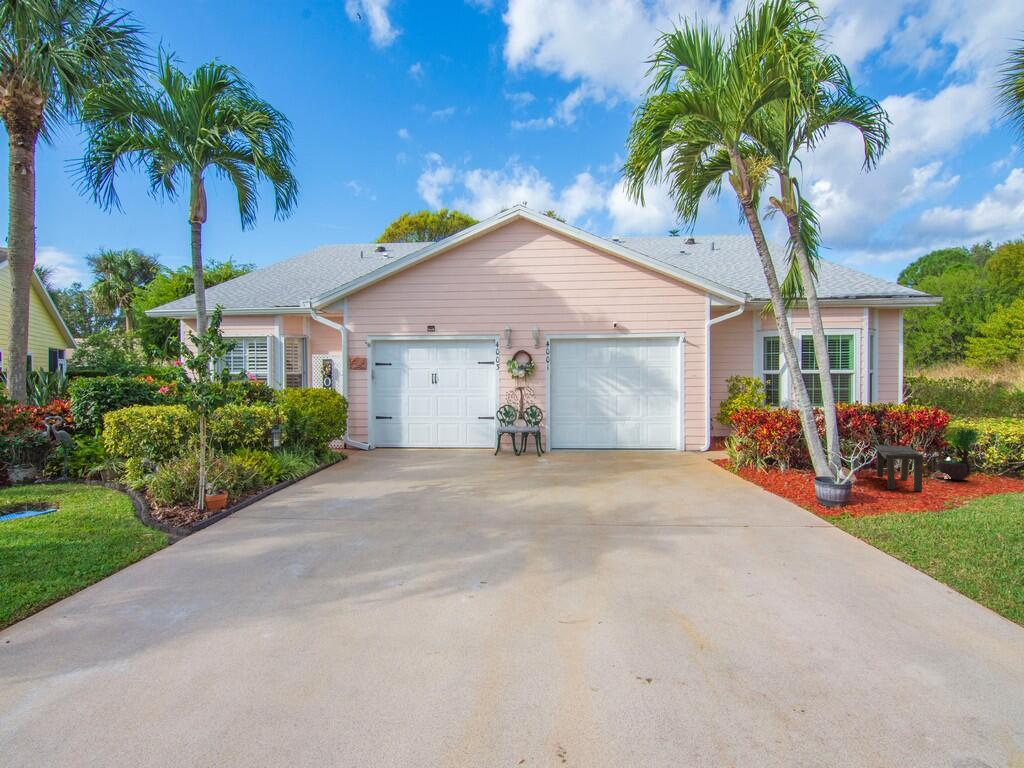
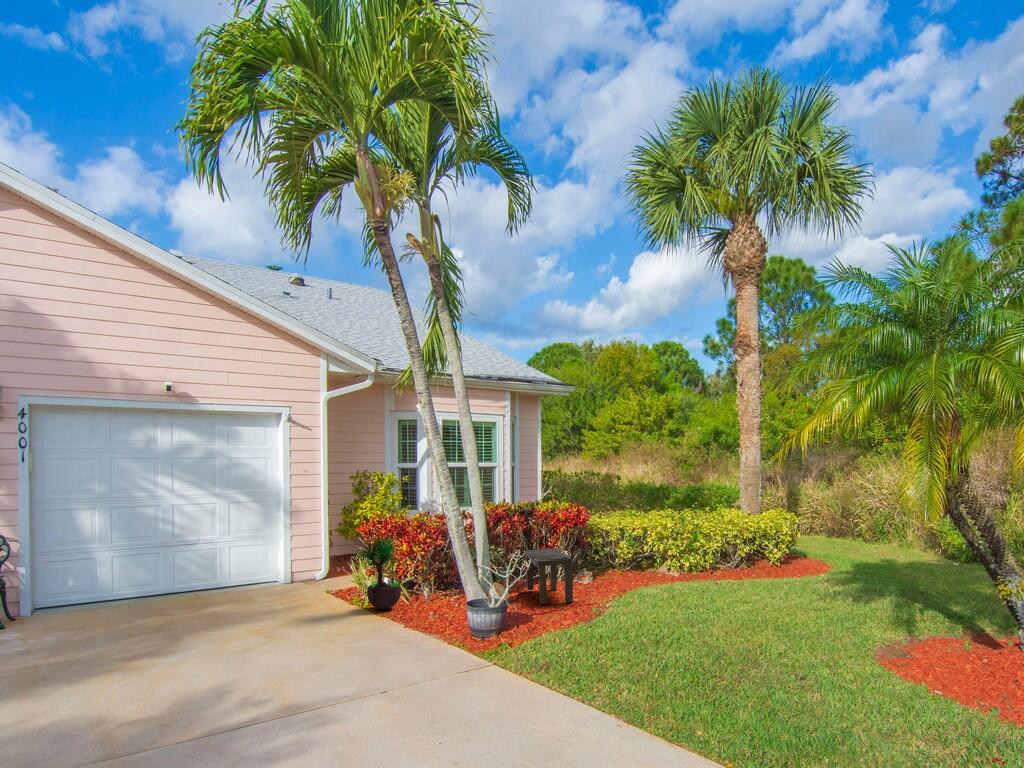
potted tree: present [939,425,981,480] -> present [357,534,401,609]

